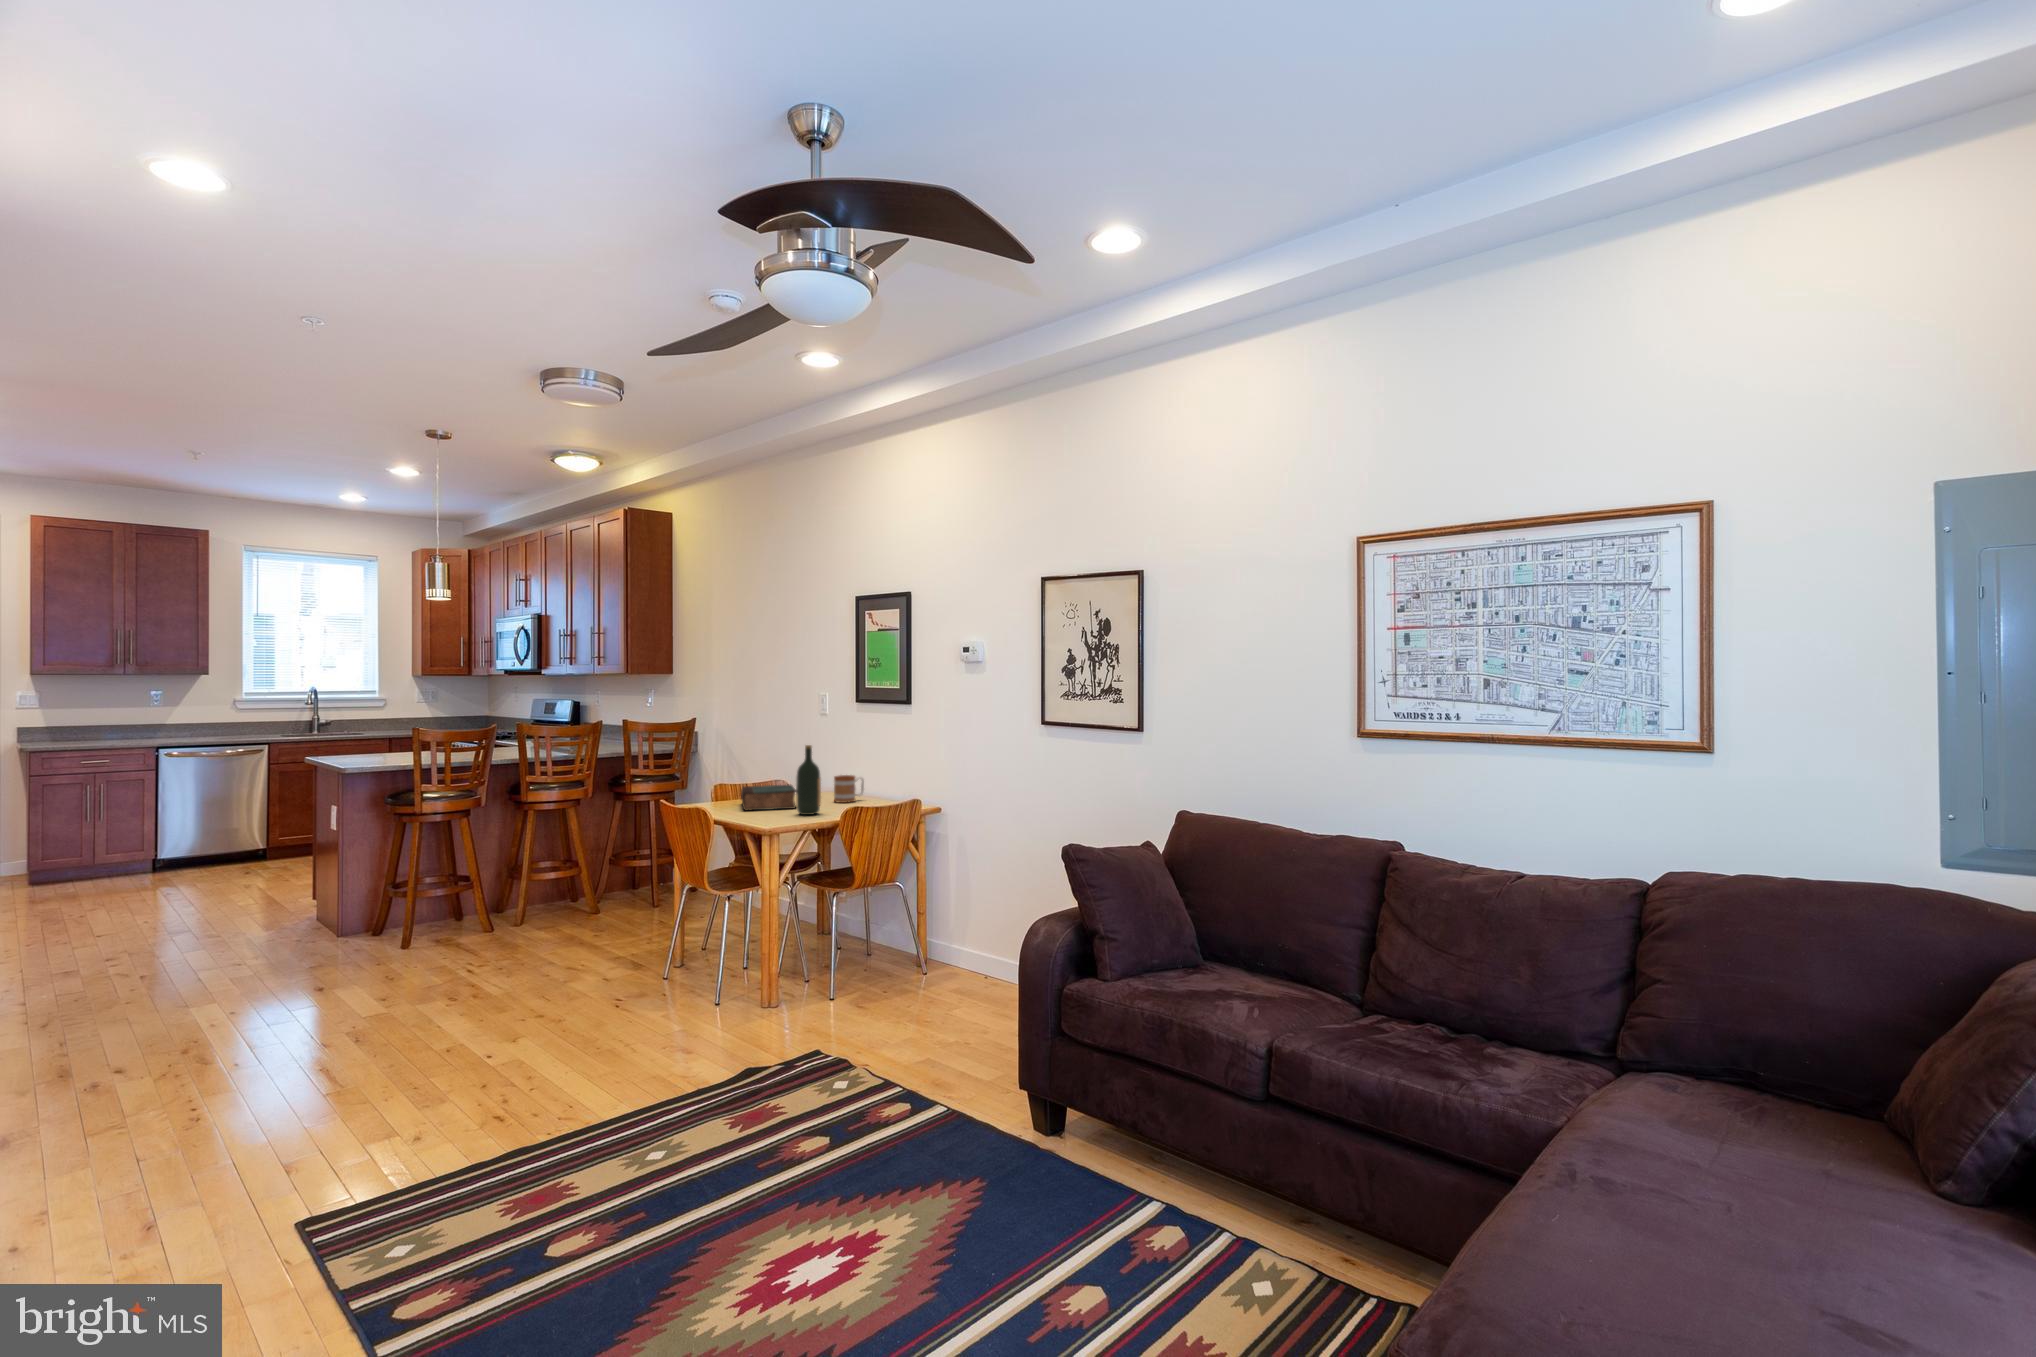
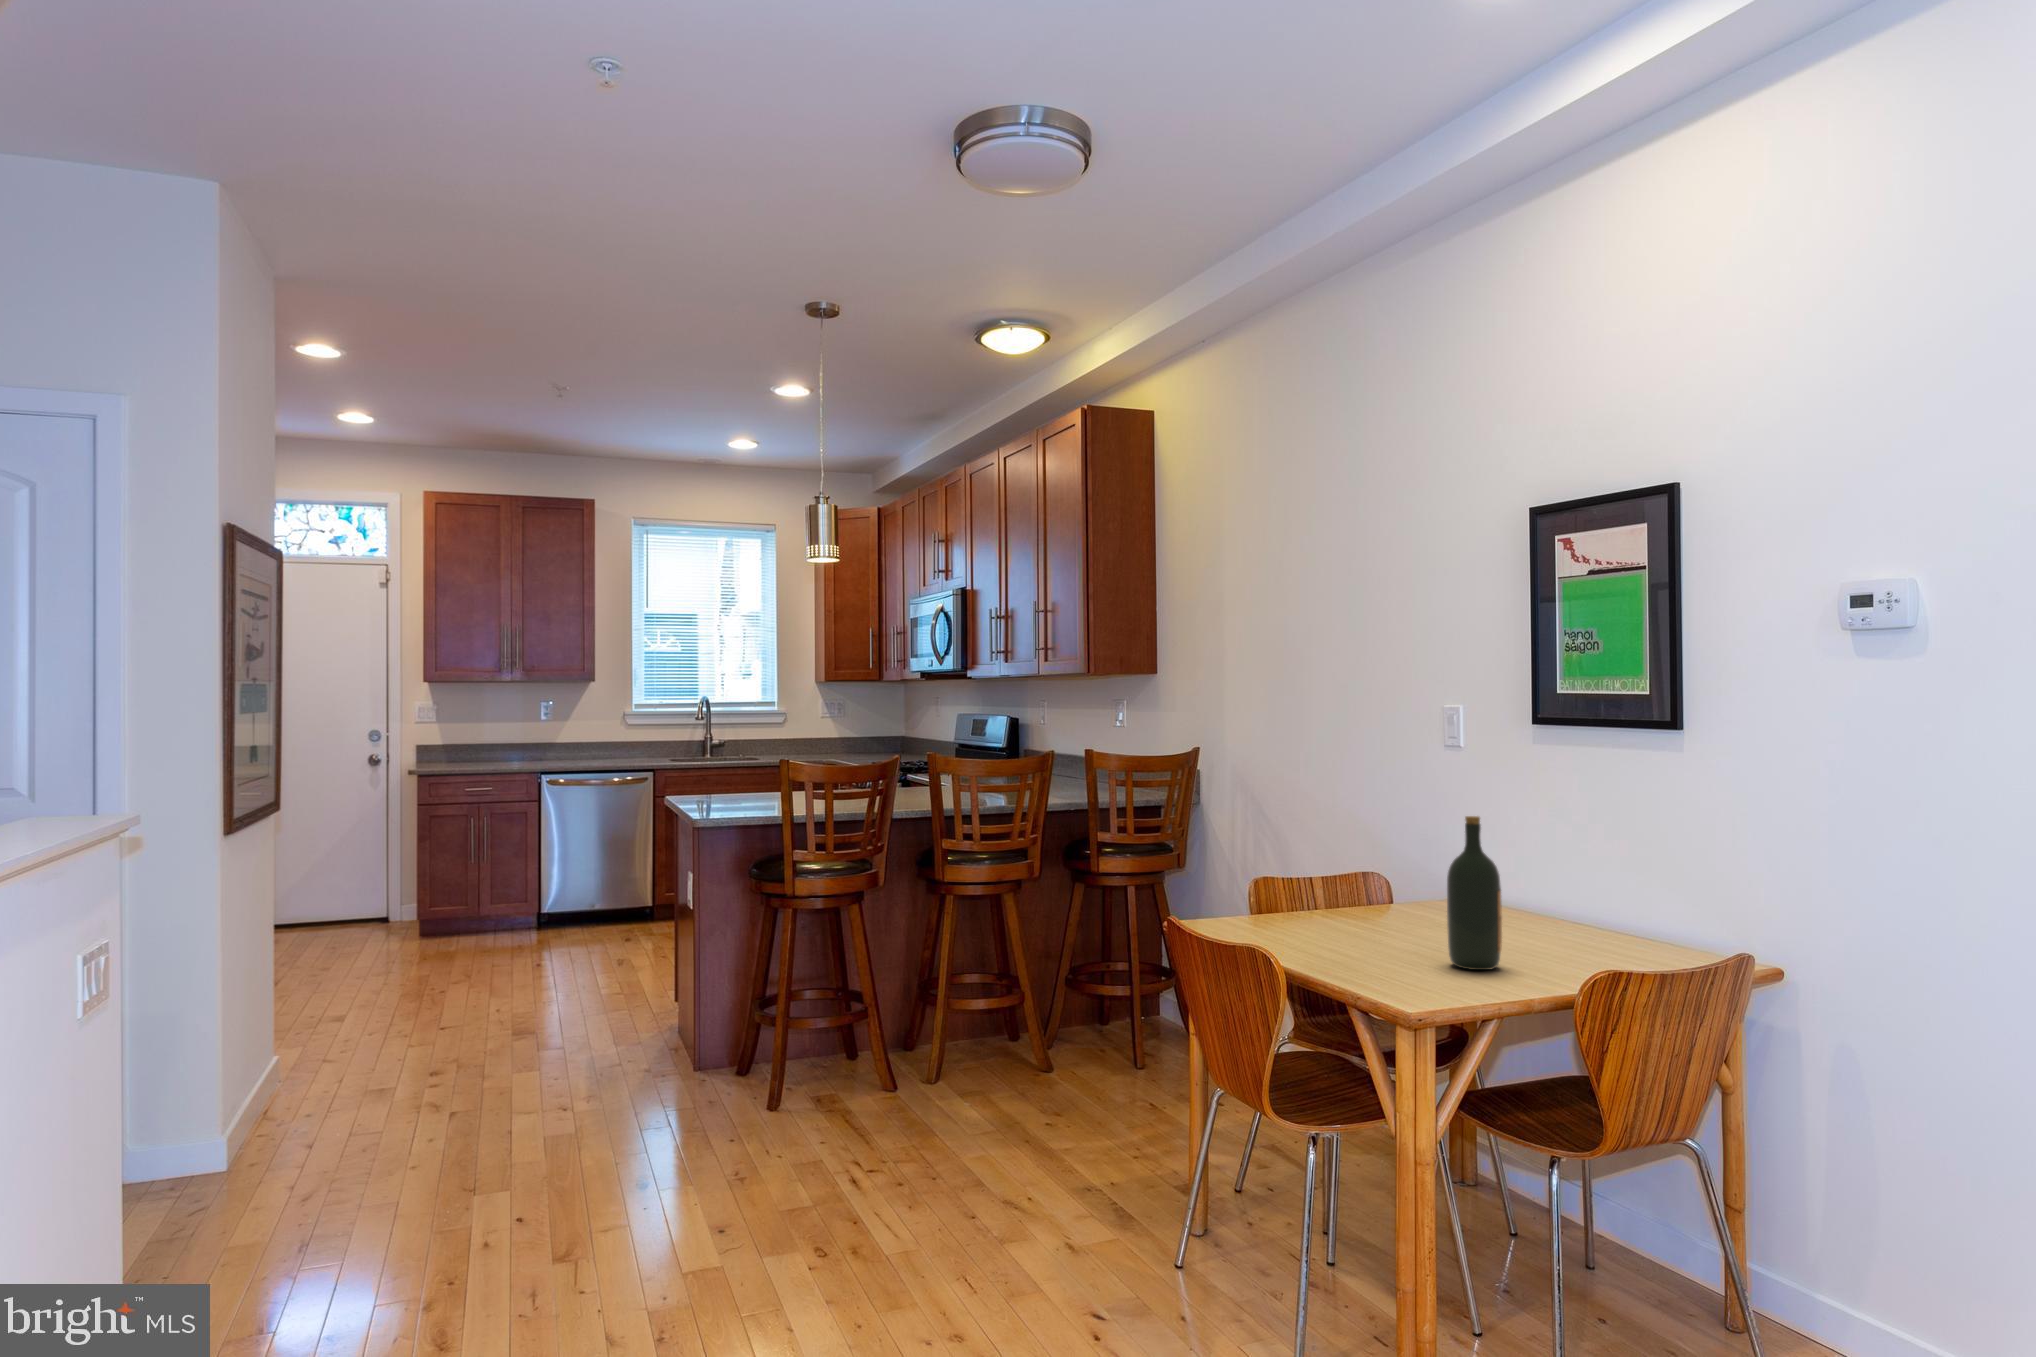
mug: present [834,775,864,803] -> none [1502,876,1568,936]
book: present [741,785,796,811] -> none [1309,887,1435,946]

